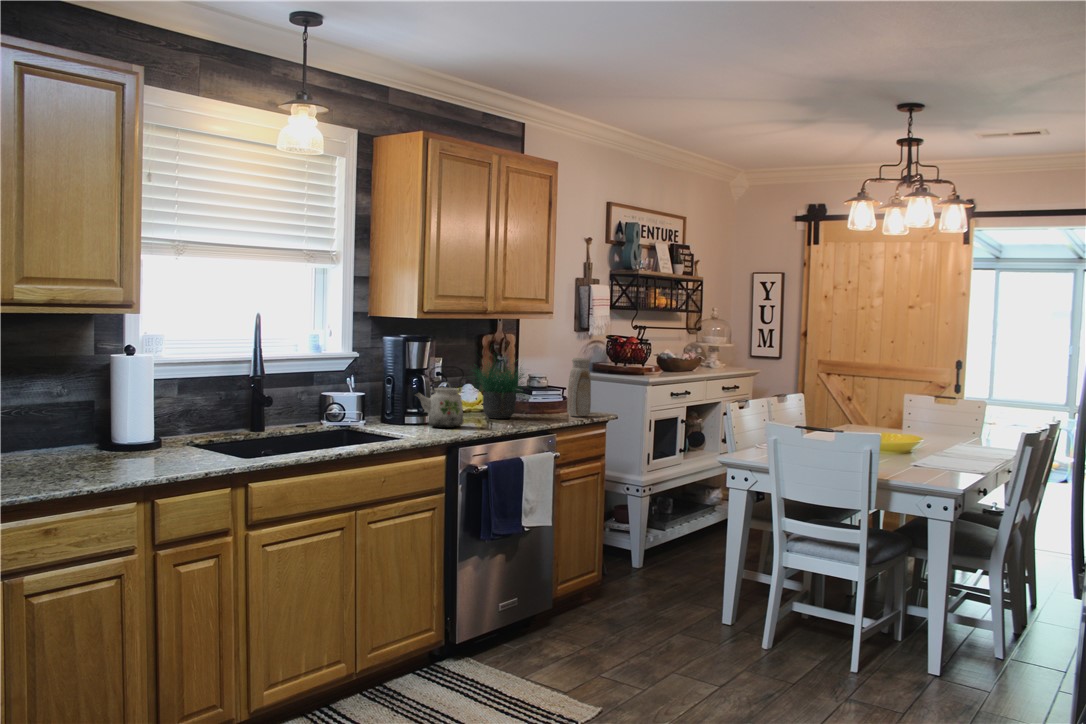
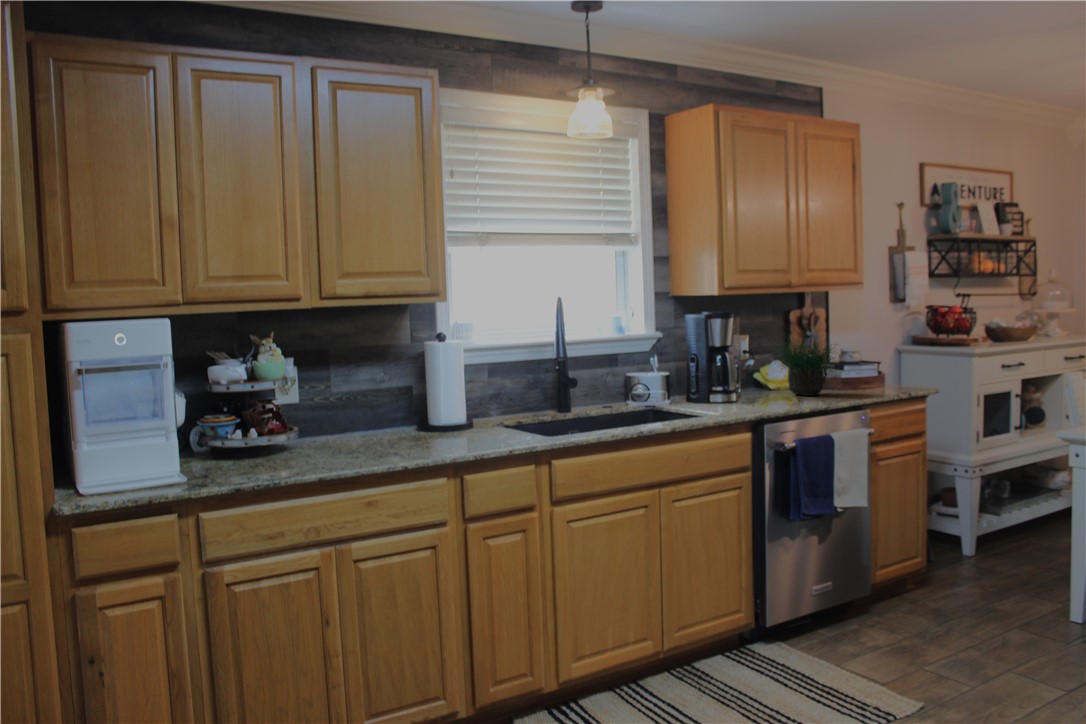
vase: present [567,358,591,417] -> none [882,330,909,392]
kettle: present [415,366,464,428] -> none [716,343,768,406]

